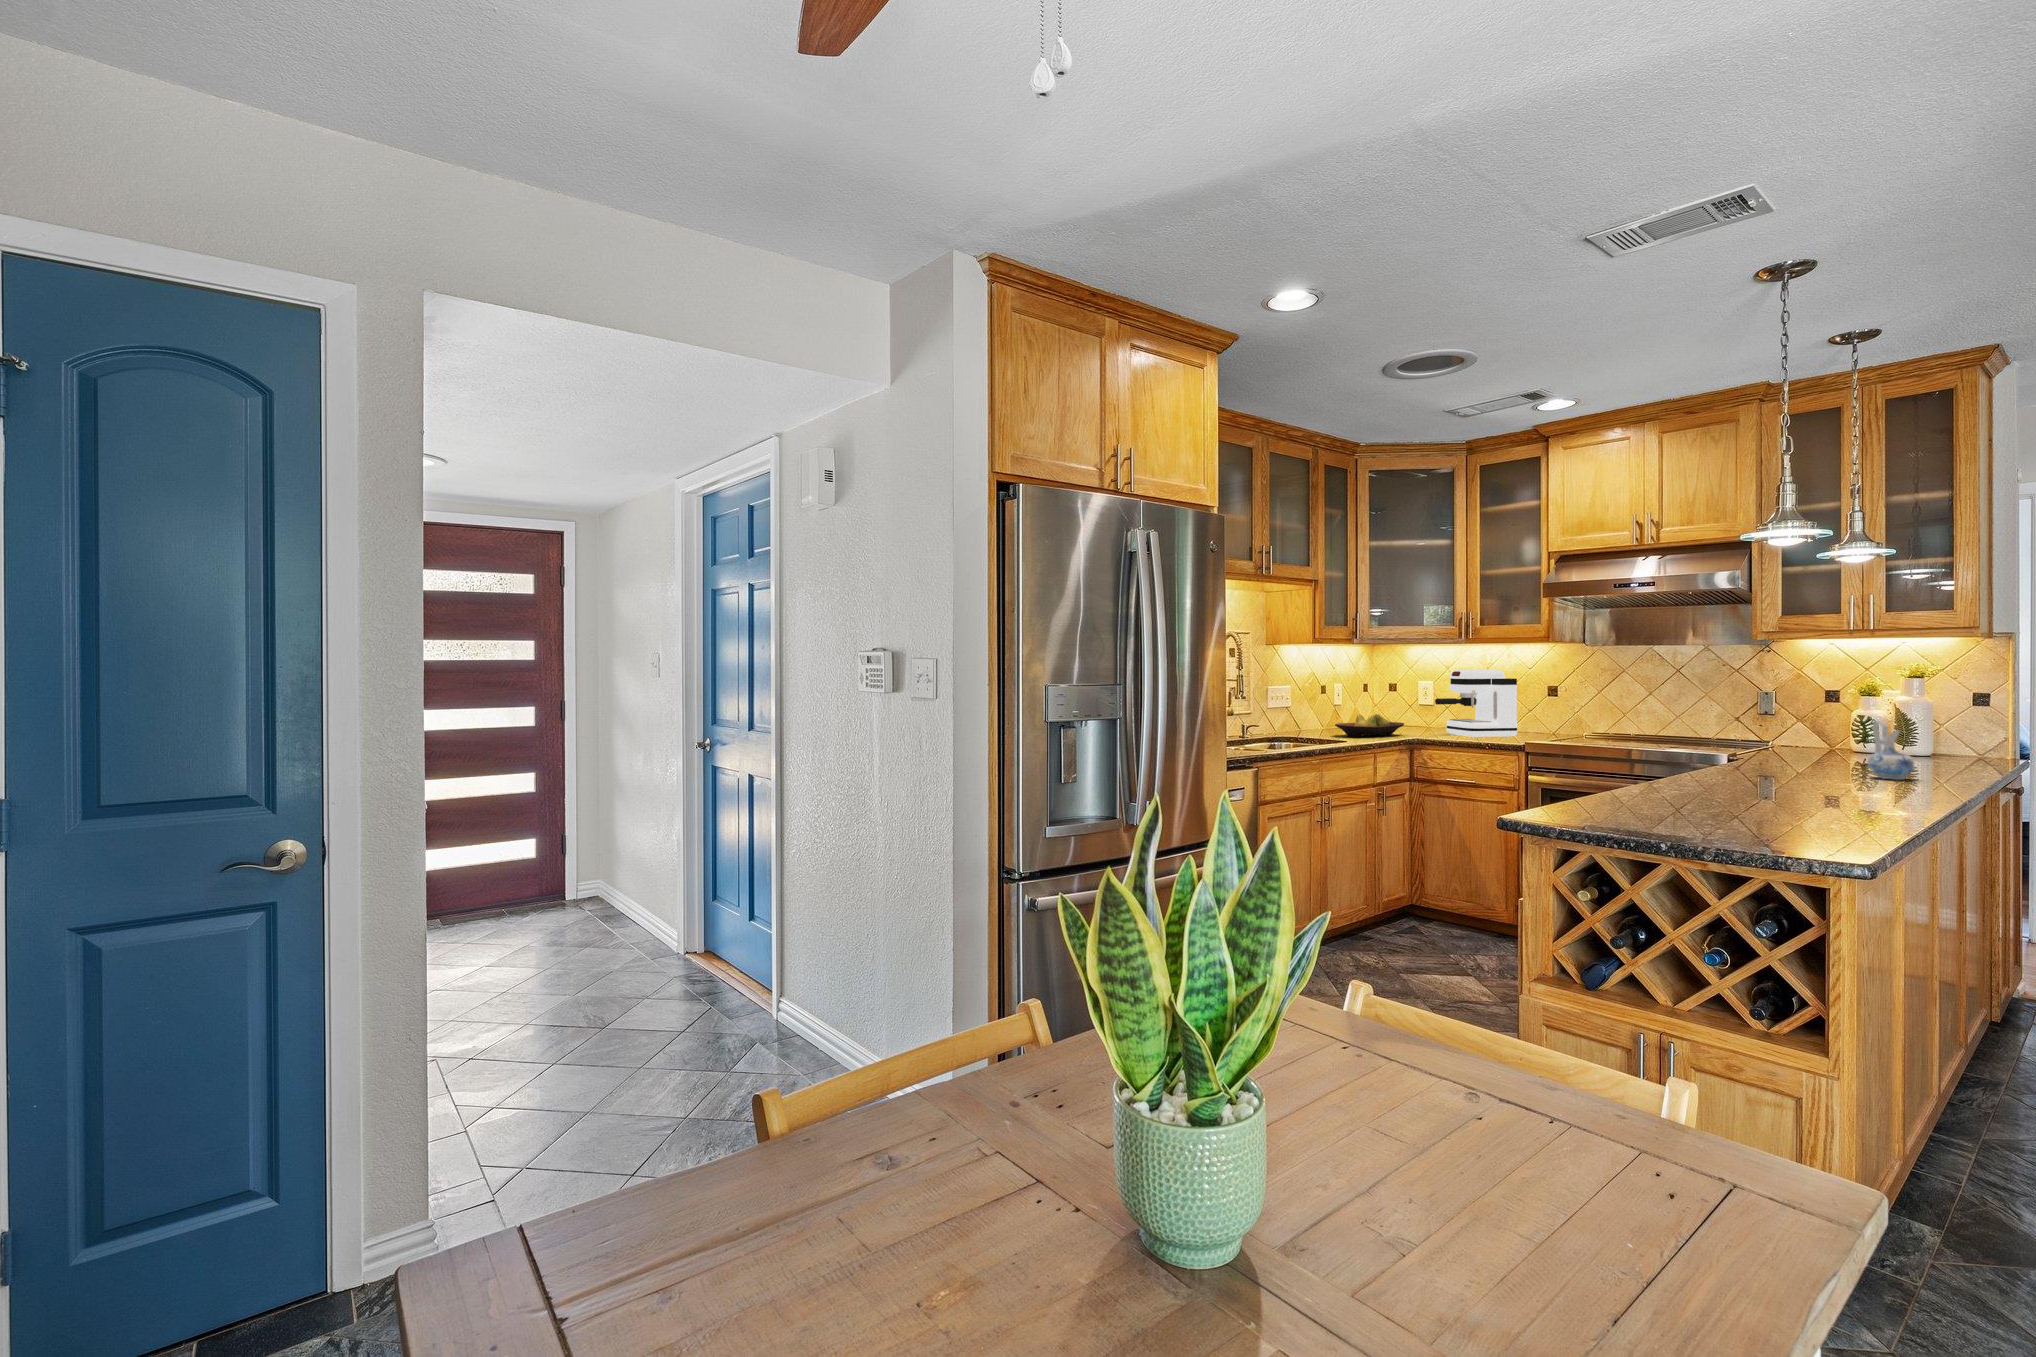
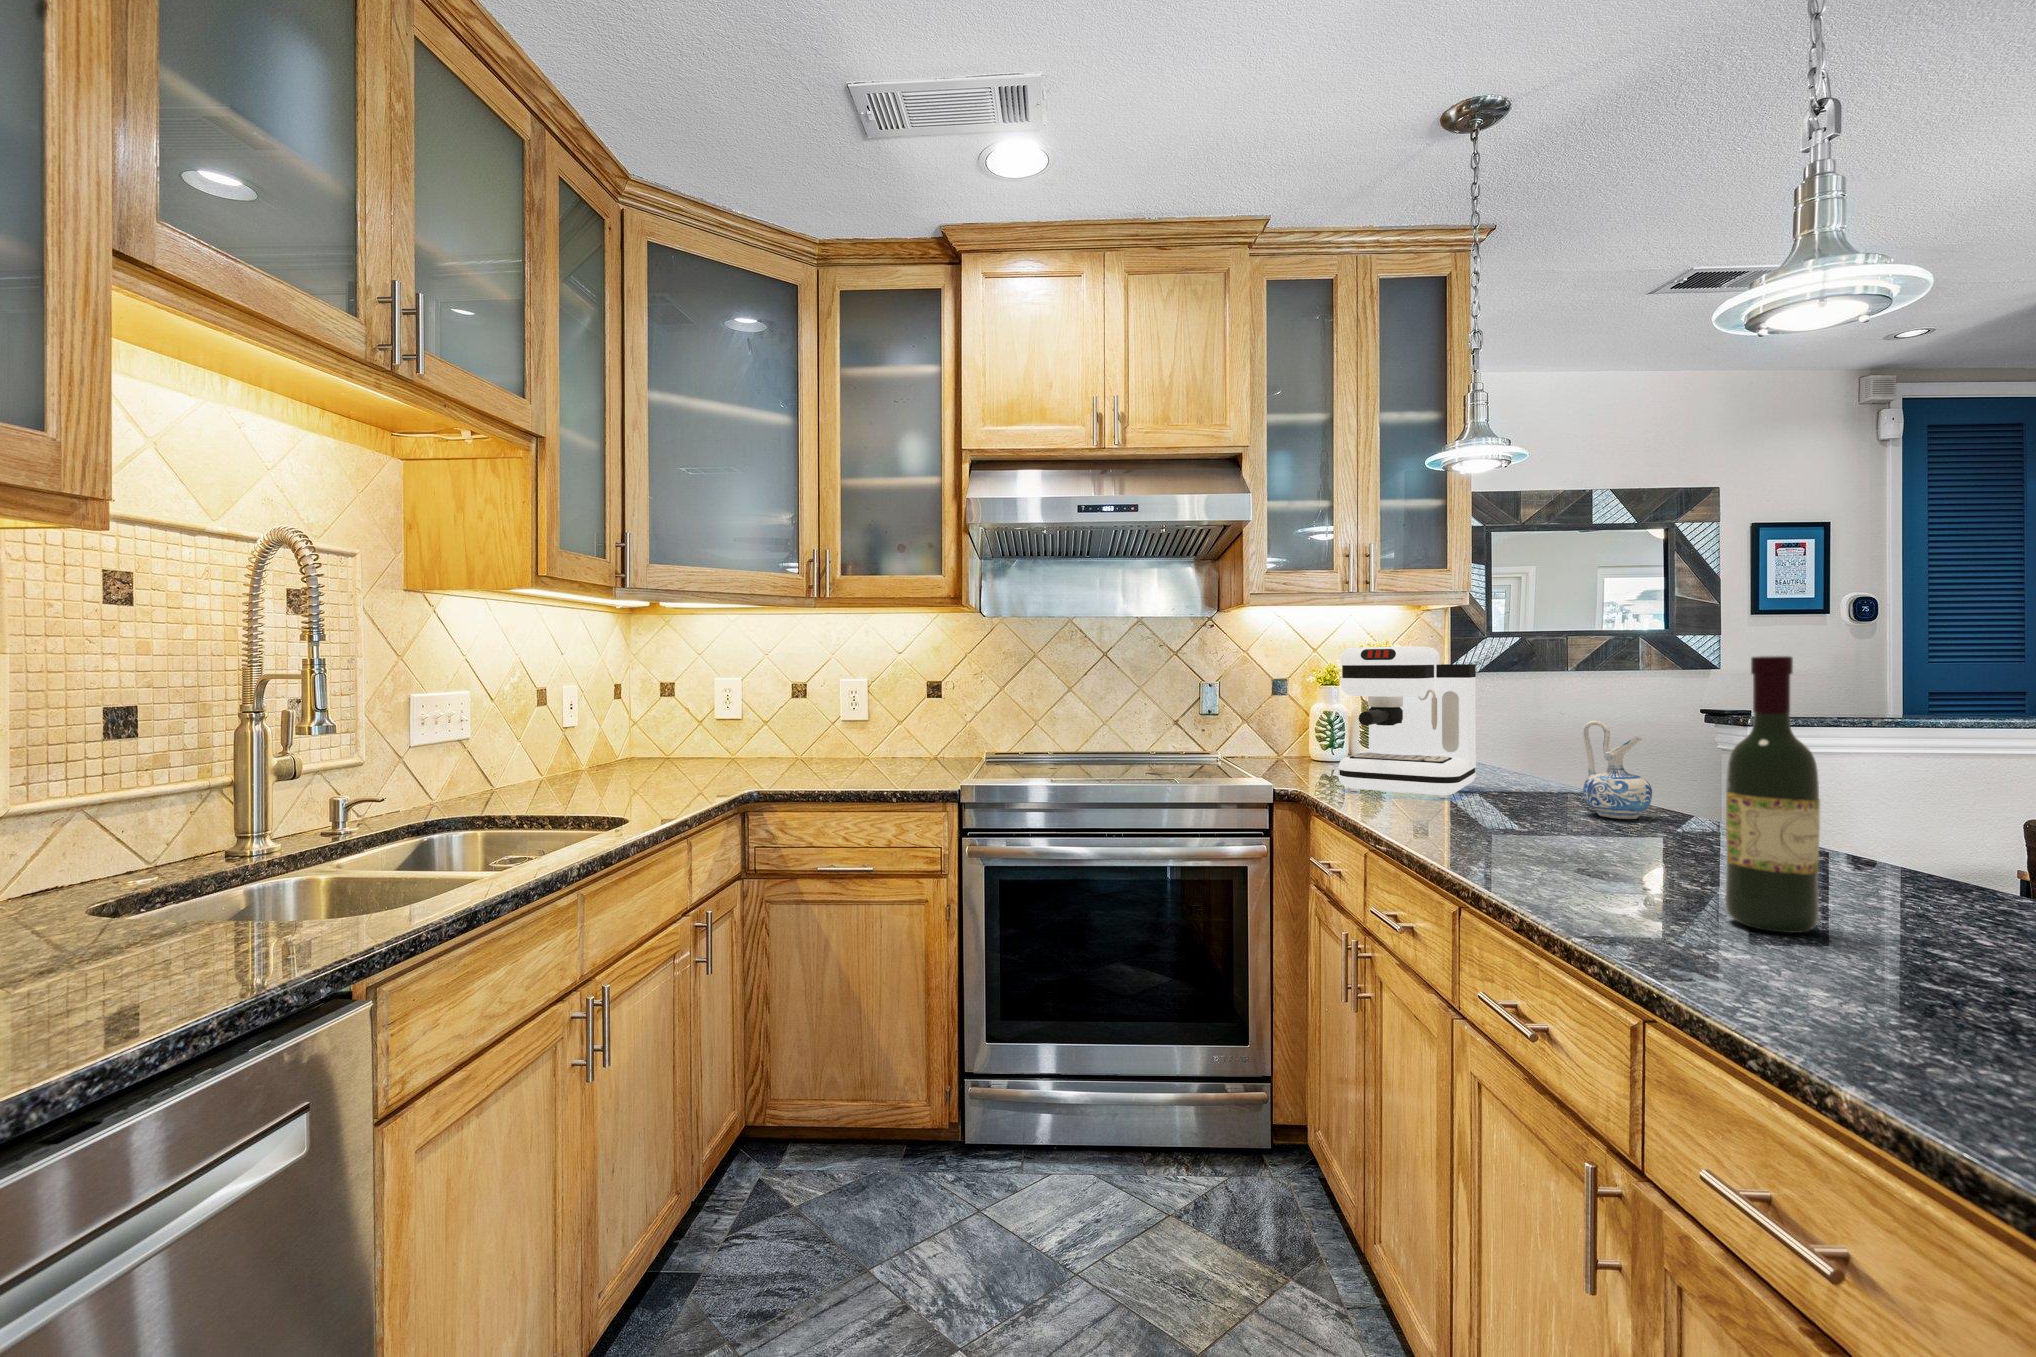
coffee maker: present [1435,670,1517,738] -> present [1338,647,1476,798]
wine bottle: none [1697,687,1731,791] -> present [1725,656,1820,933]
fruit bowl: present [1335,714,1404,737] -> none [577,743,716,797]

